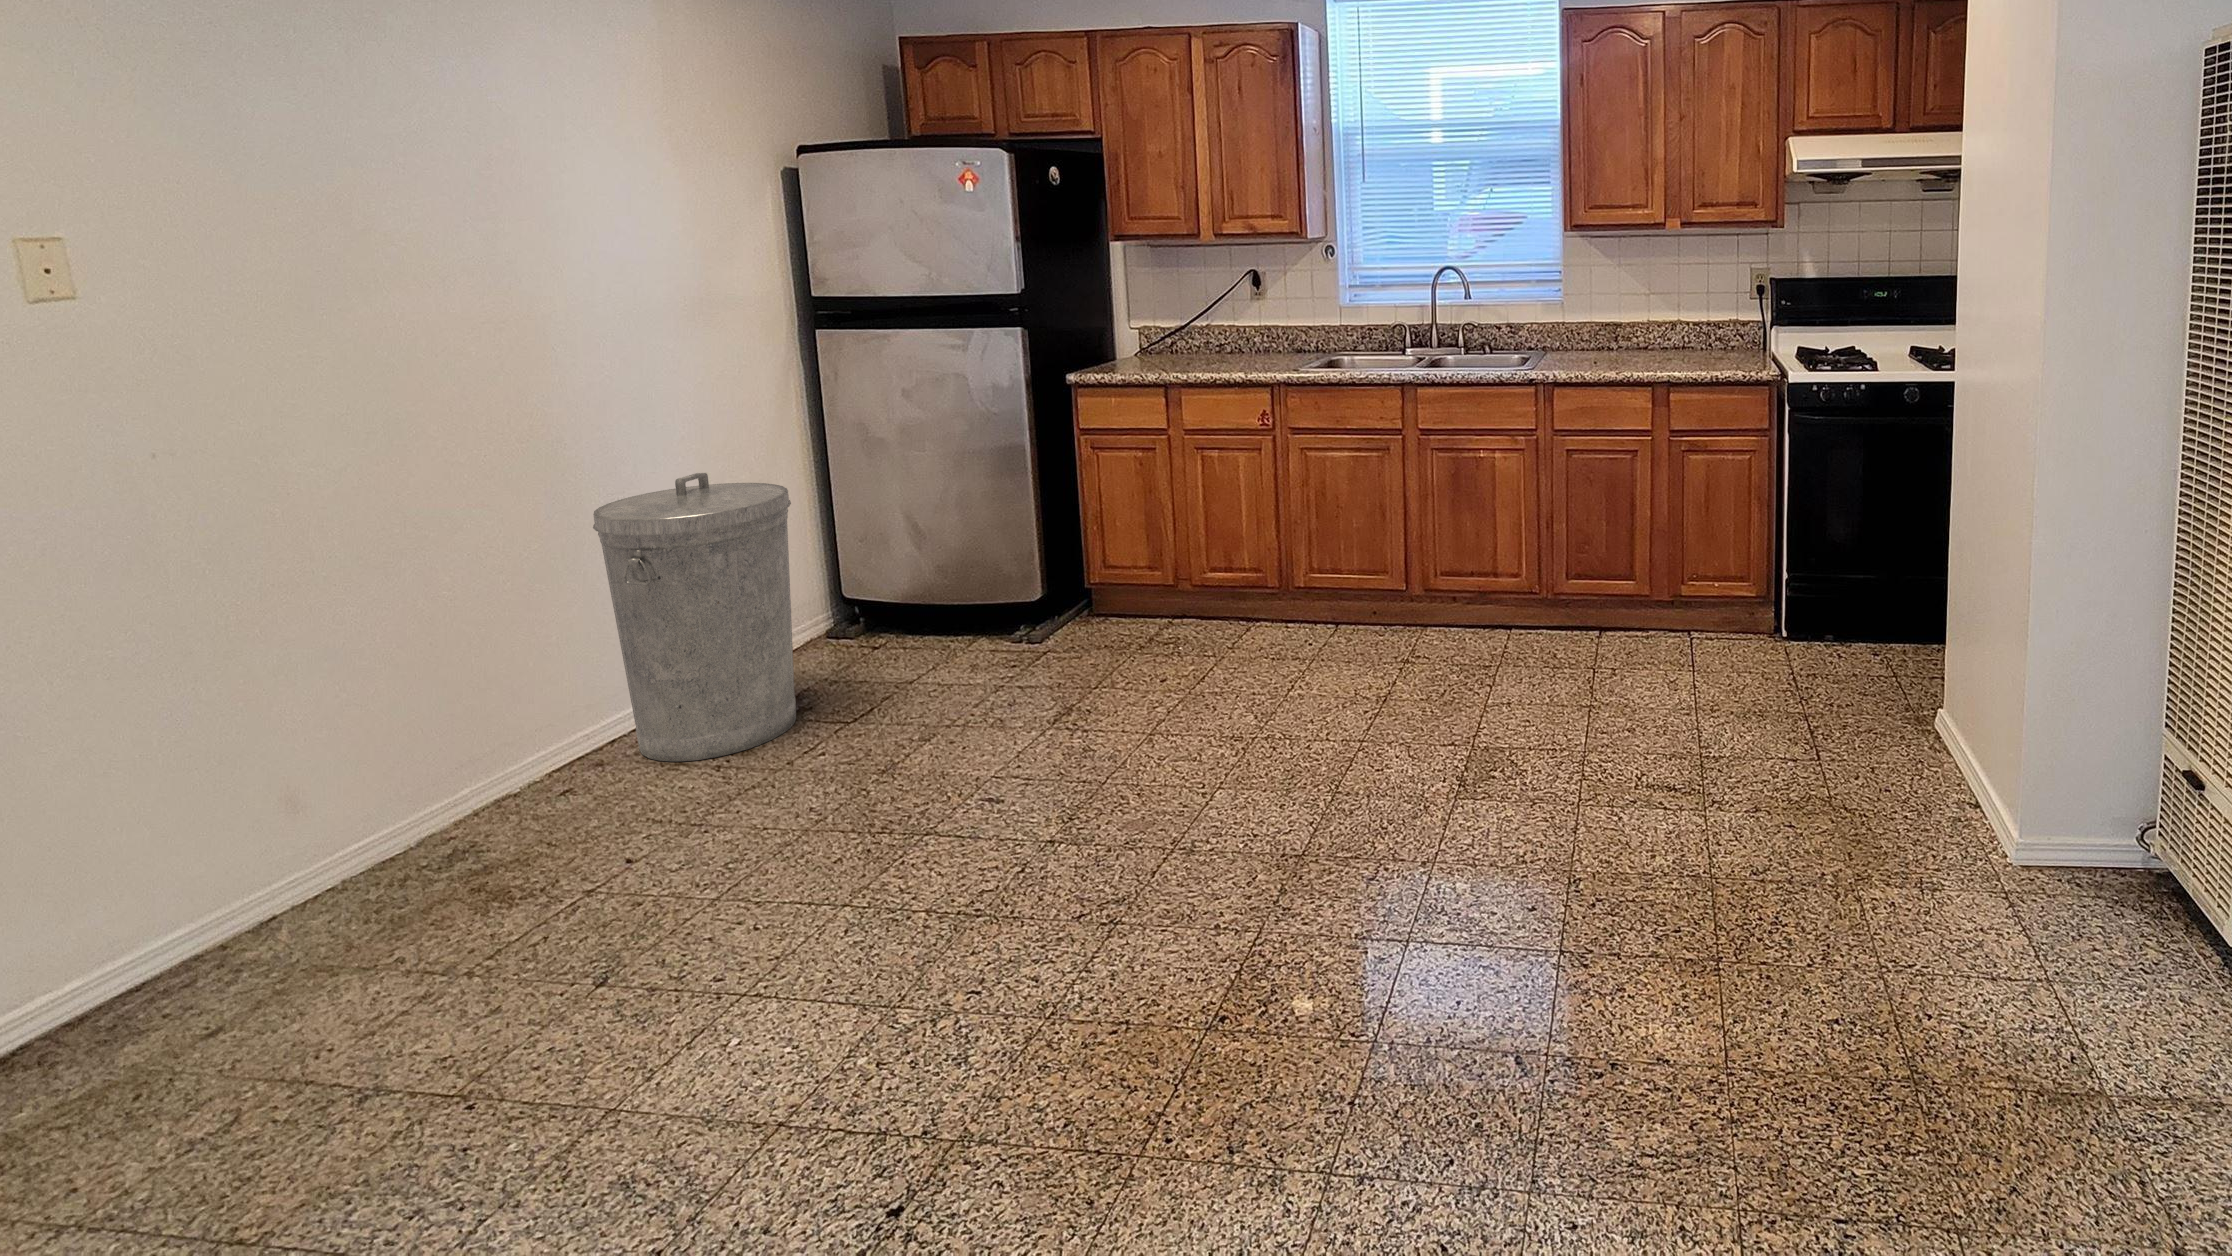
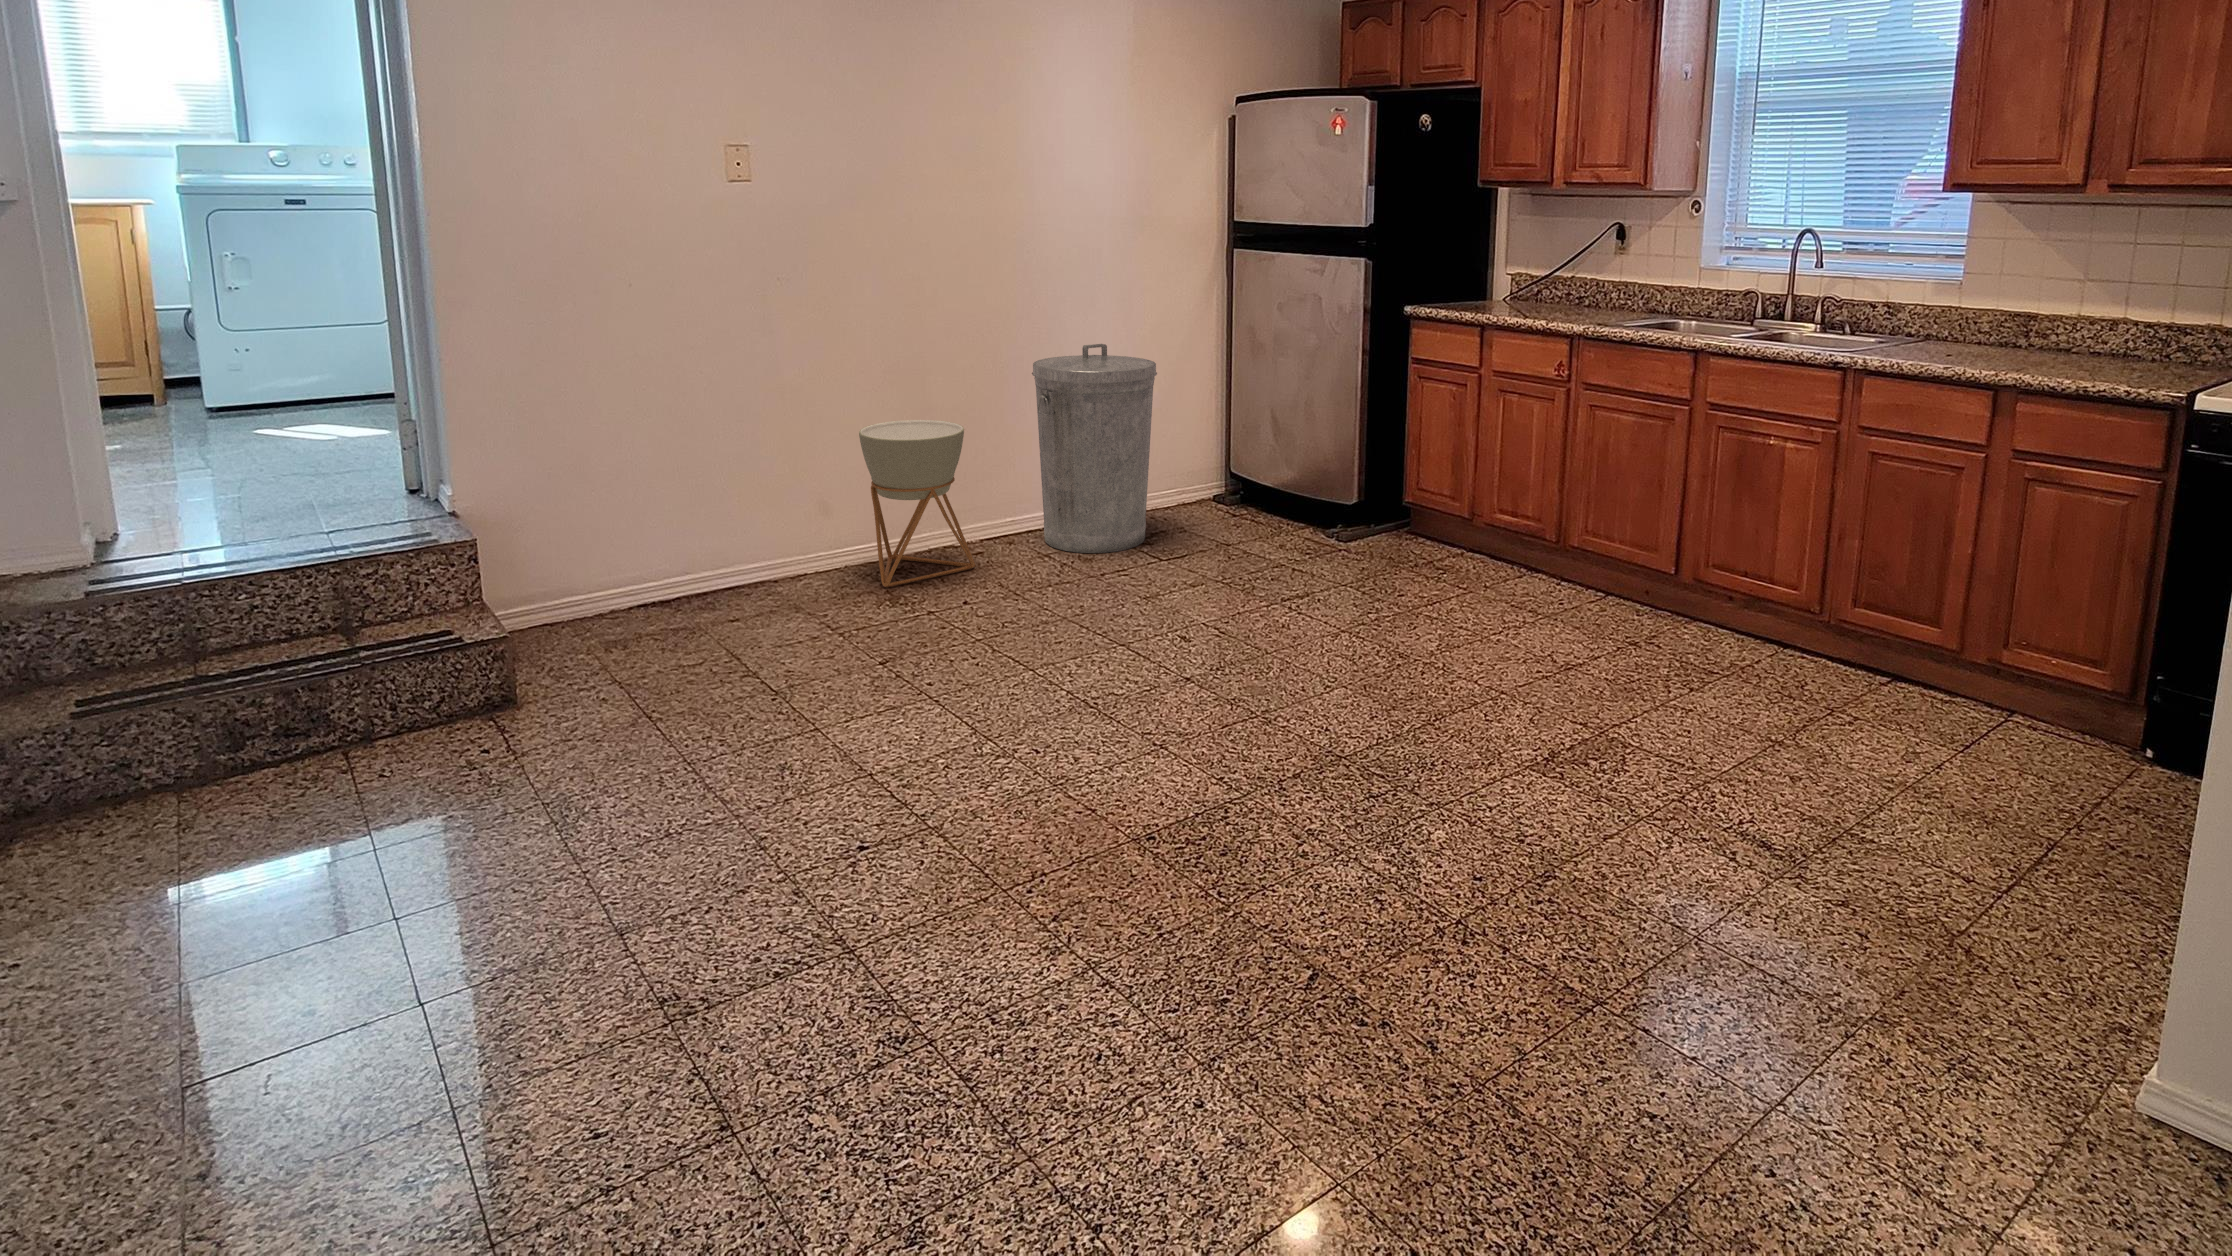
planter: none [339,627,577,902] -> present [859,420,975,587]

